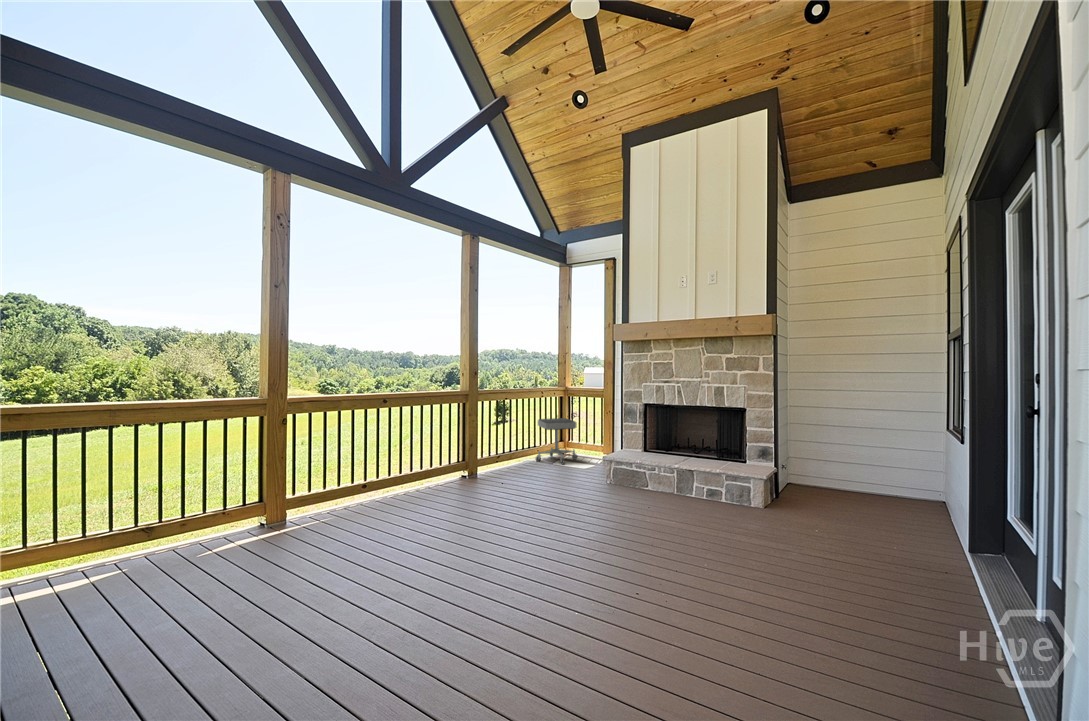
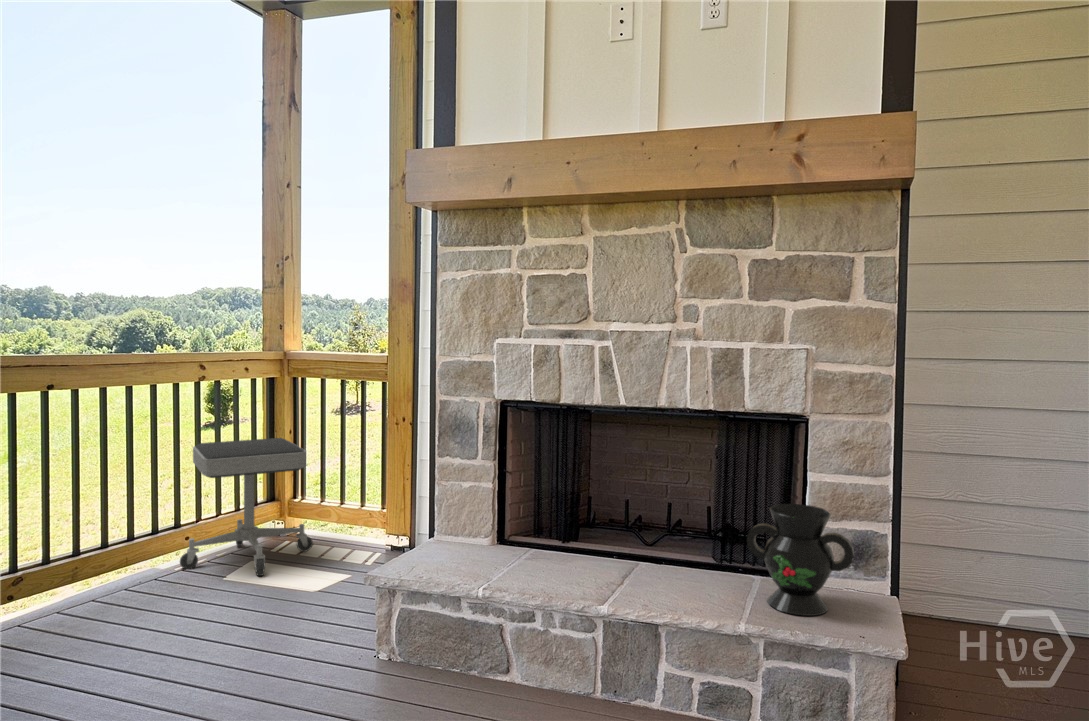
decorative vase: none [723,436,756,469] -> present [747,504,854,616]

